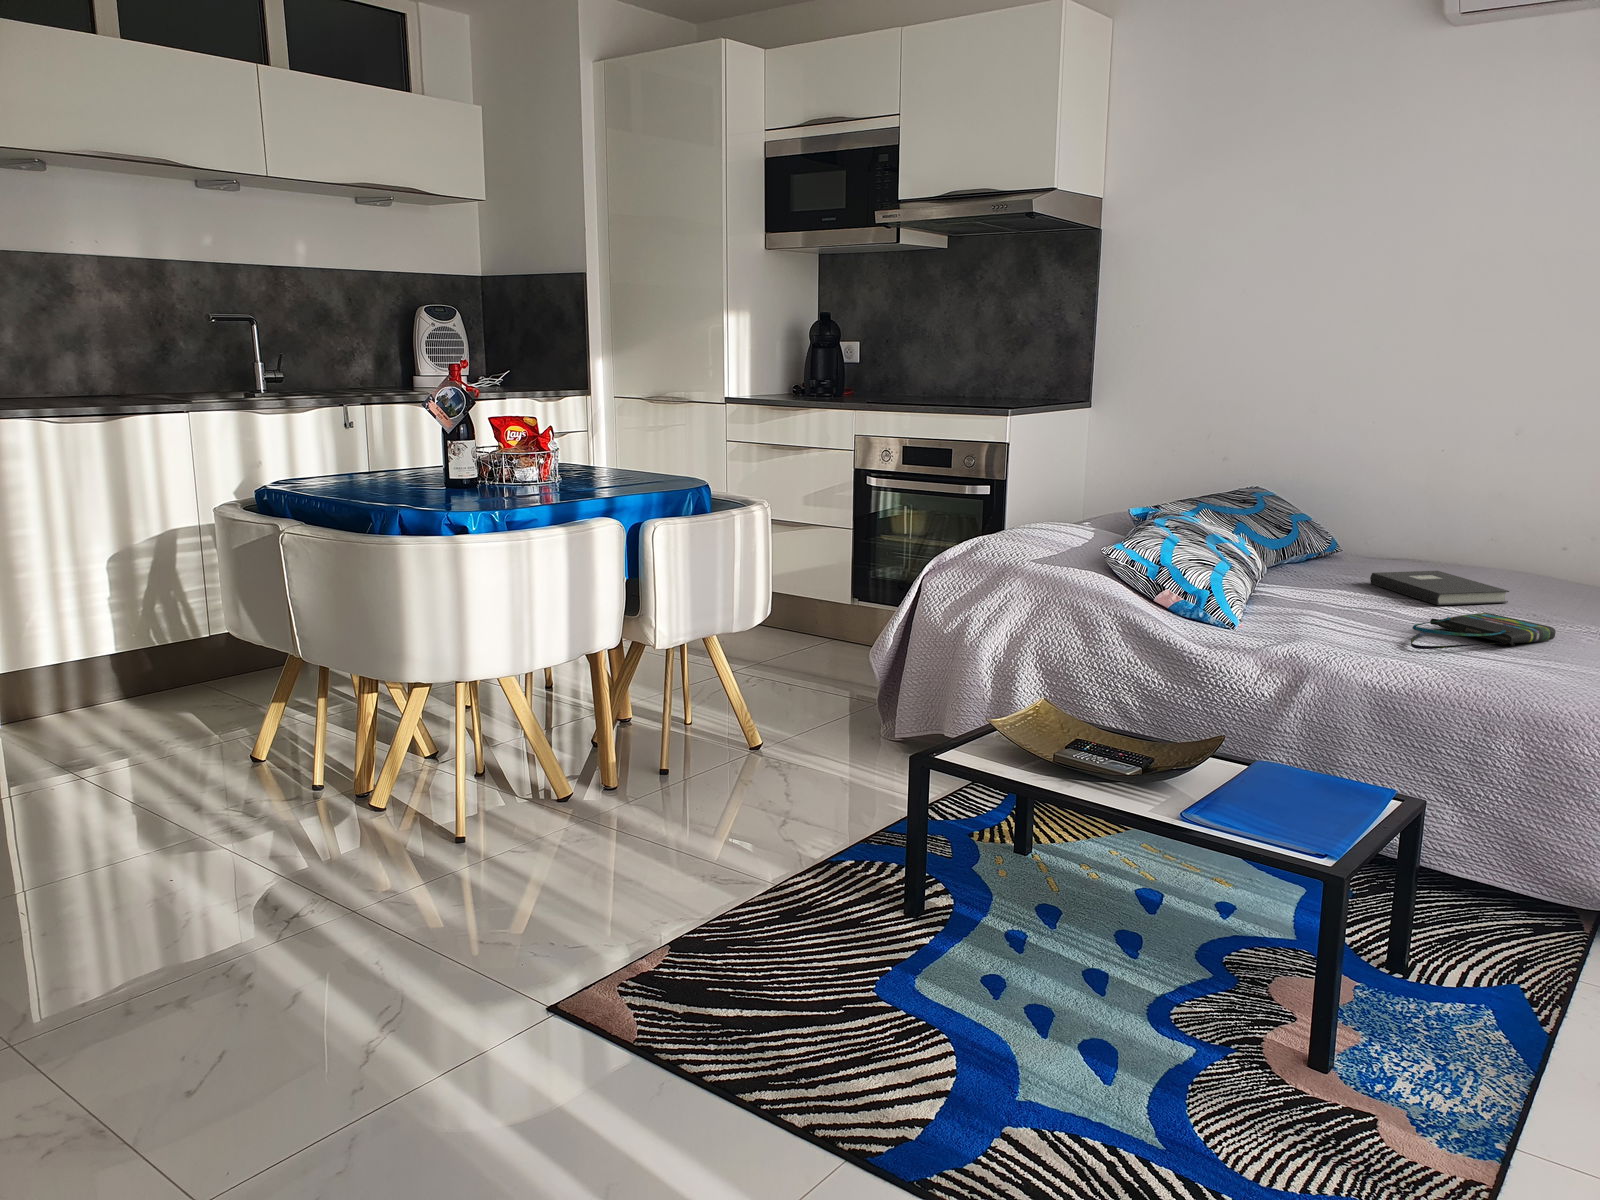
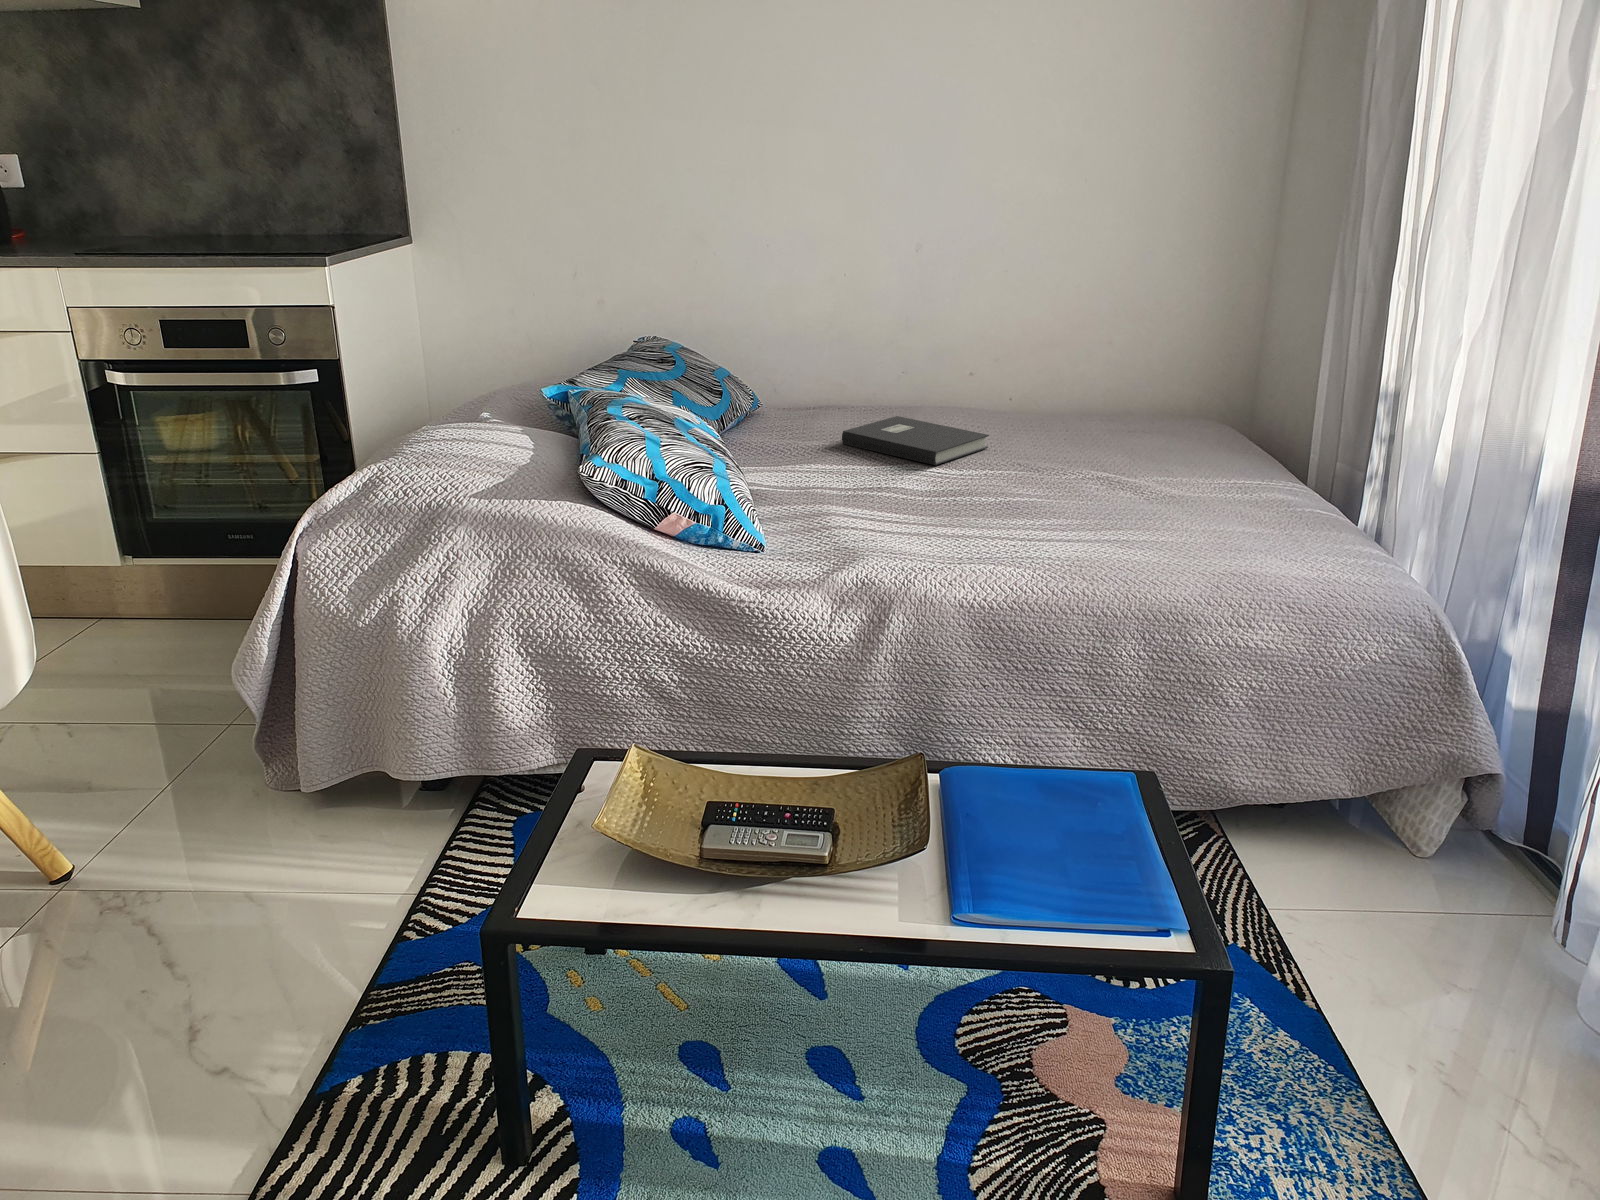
tote bag: present [1411,613,1556,649] -> none [963,472,1082,541]

